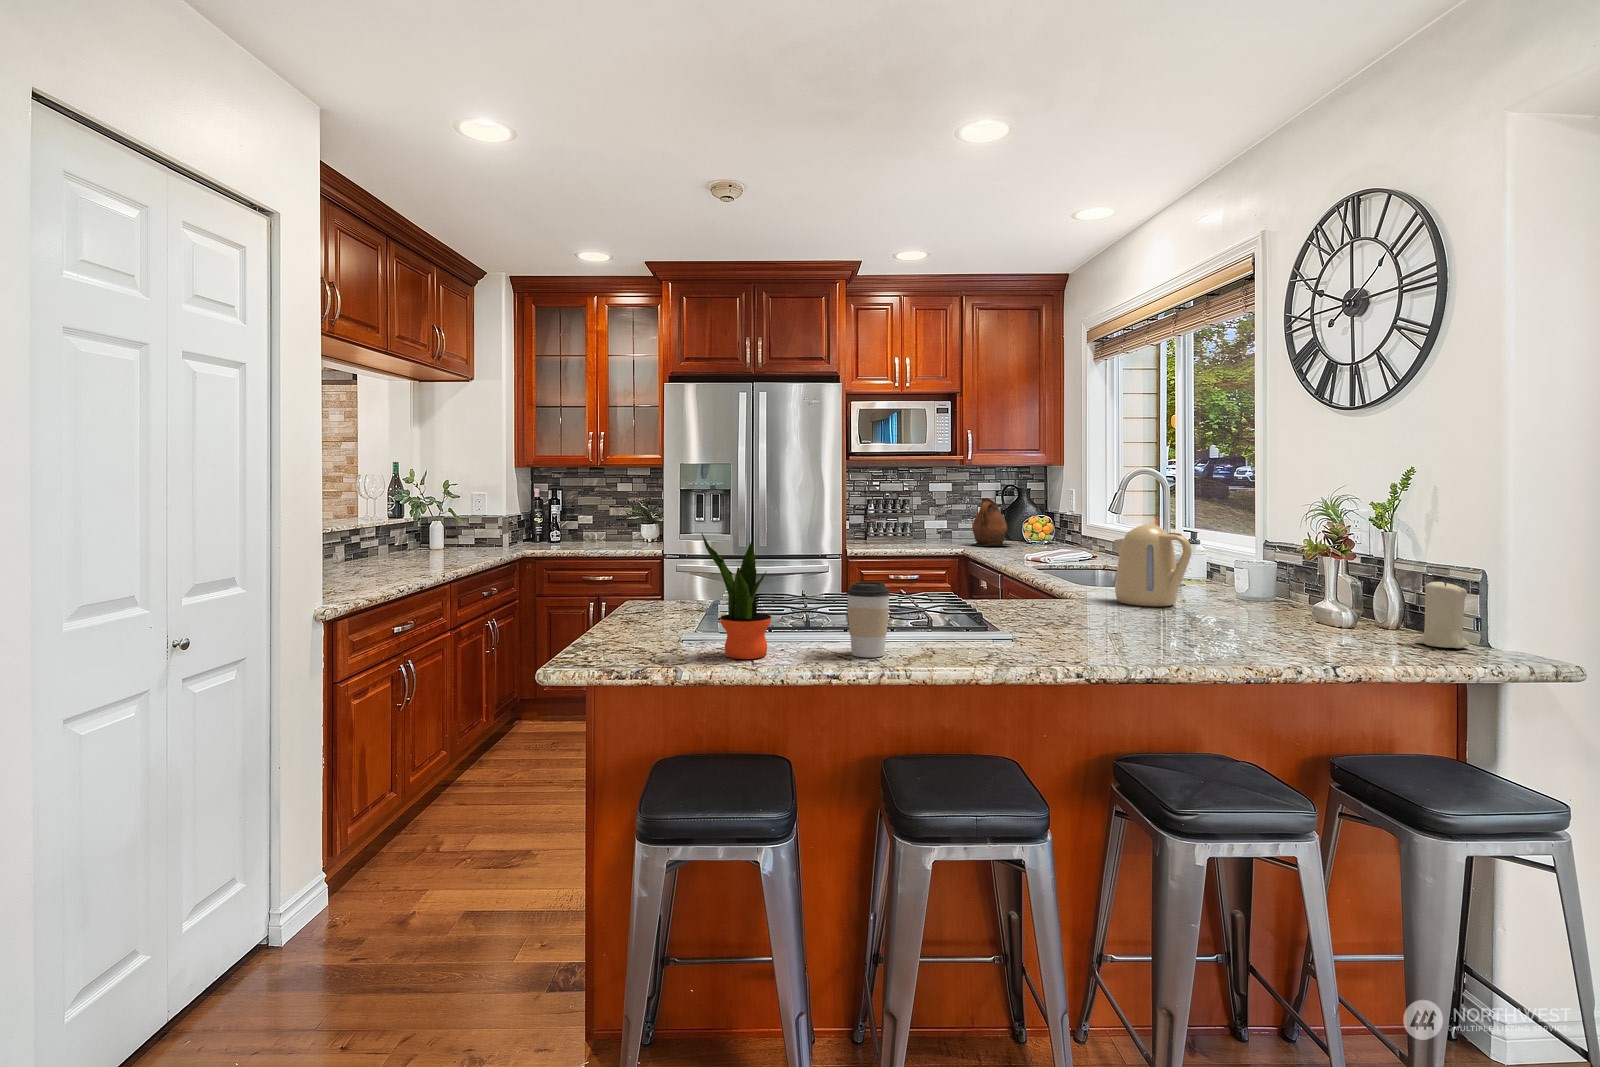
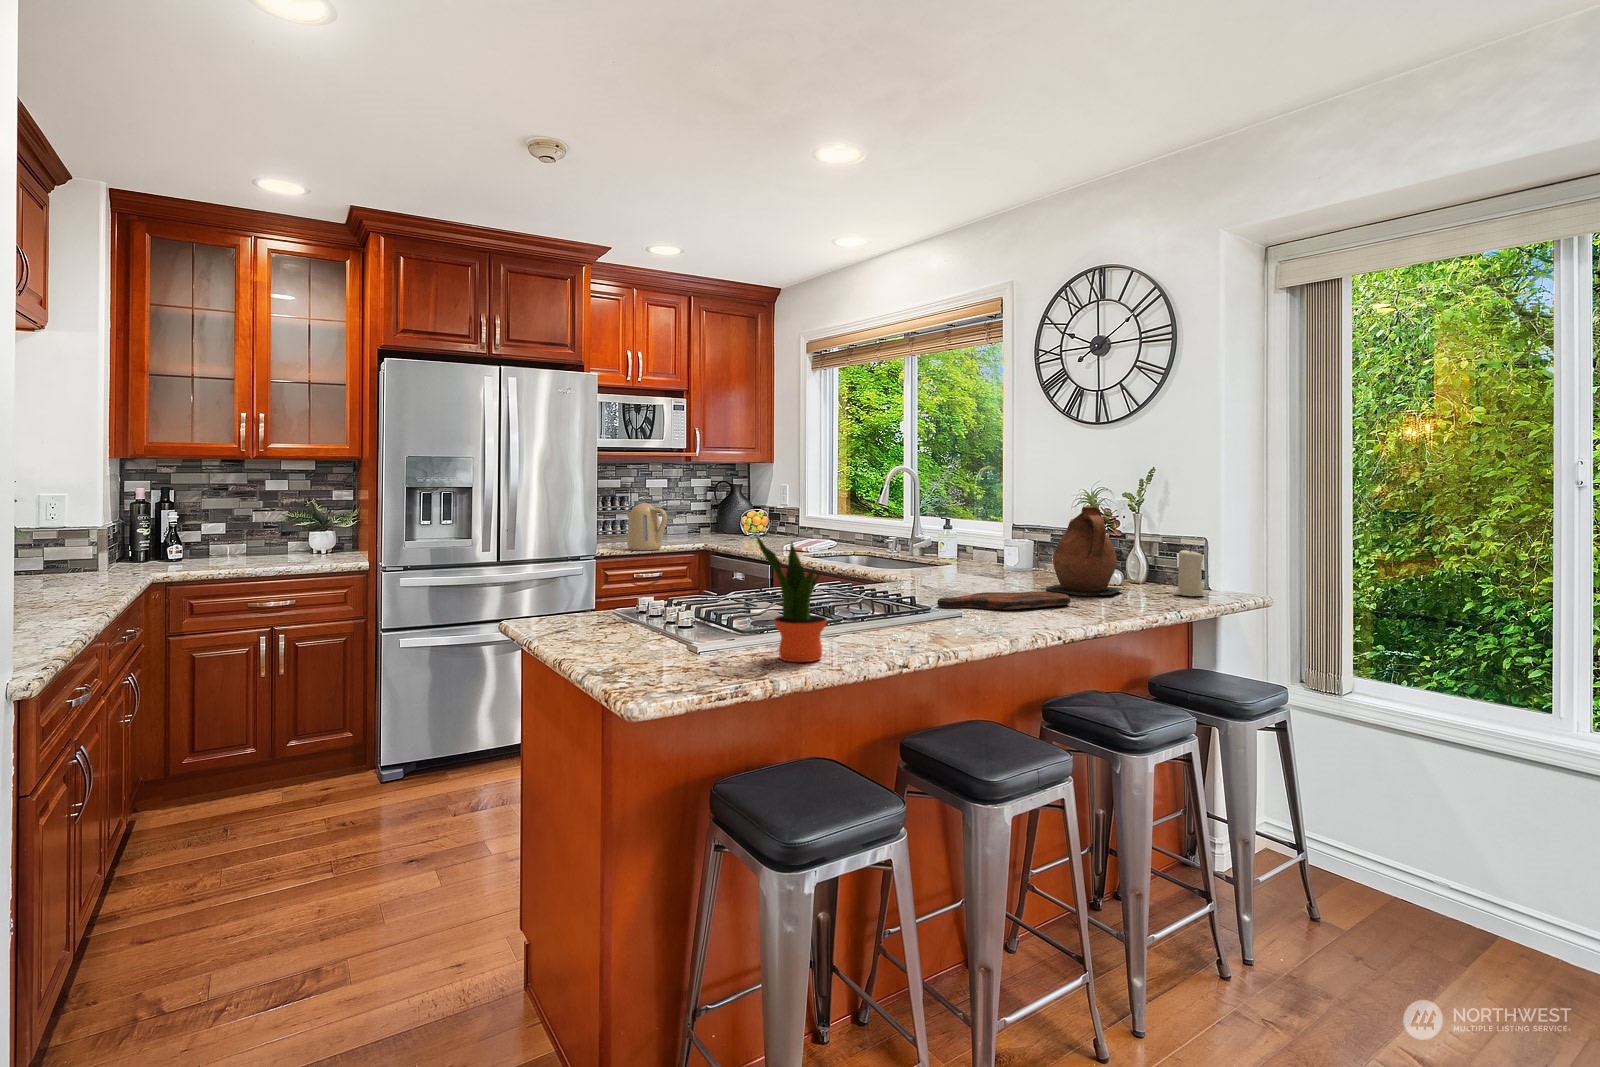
ceramic pitcher: present [971,498,1013,546] -> present [1046,507,1124,595]
kettle: present [1114,524,1192,606] -> present [626,503,667,551]
coffee cup: present [847,582,890,657] -> none [873,574,915,647]
cutting board: none [1029,615,1206,638] -> present [937,592,1070,610]

